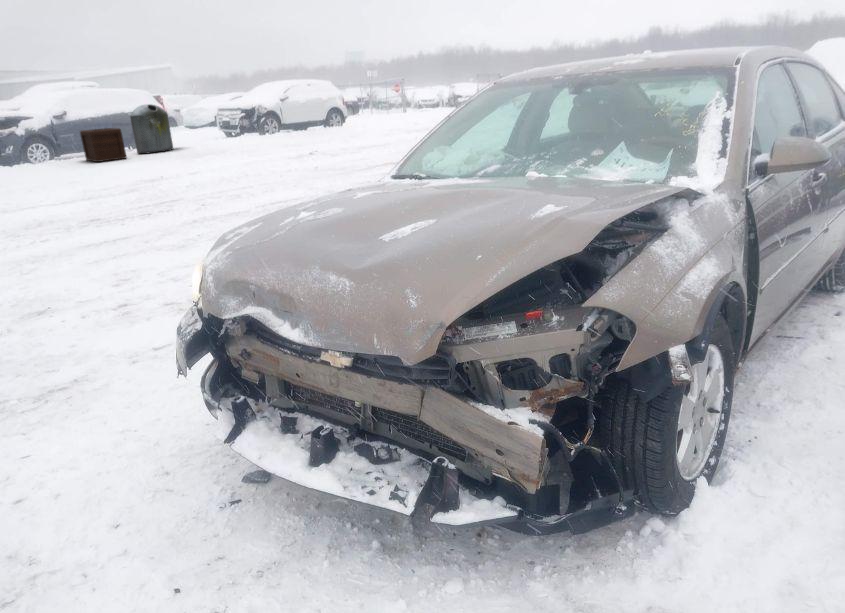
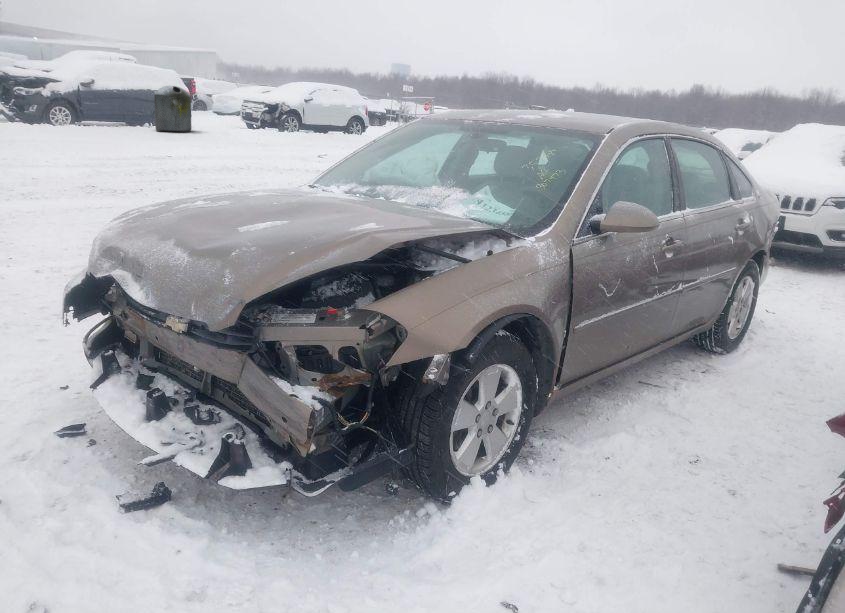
wooden crate: present [80,128,126,162] -> none [104,101,144,133]

